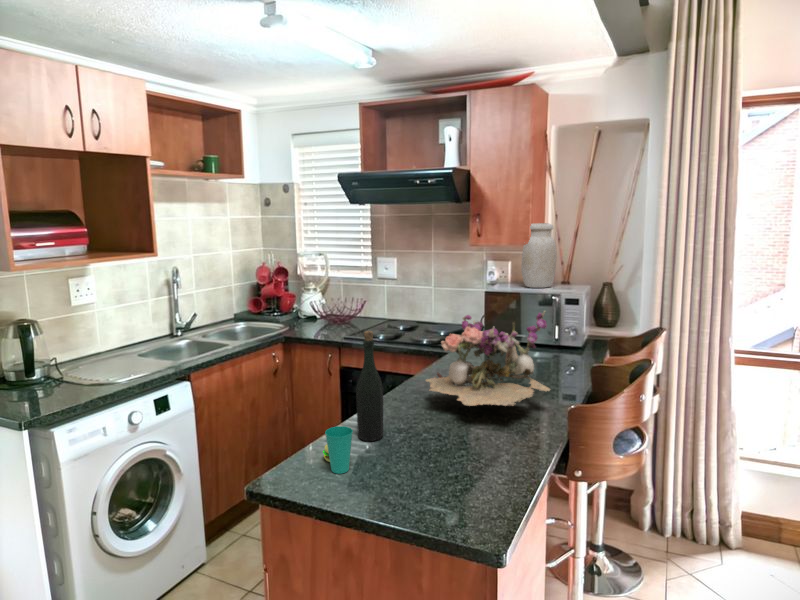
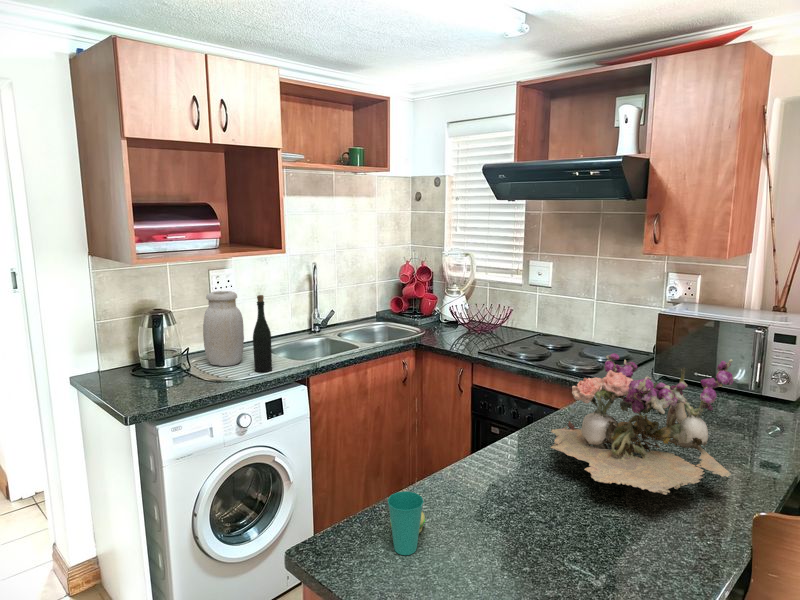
jar: present [521,223,557,288] -> present [203,291,244,366]
bottle: present [356,331,383,441] -> present [253,295,272,372]

